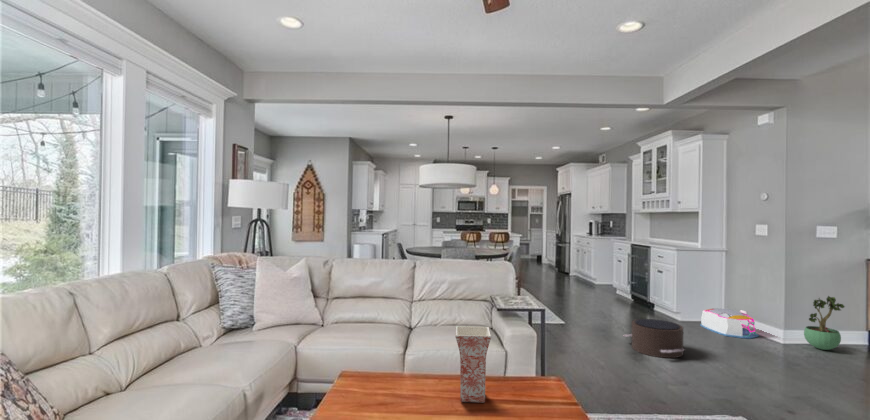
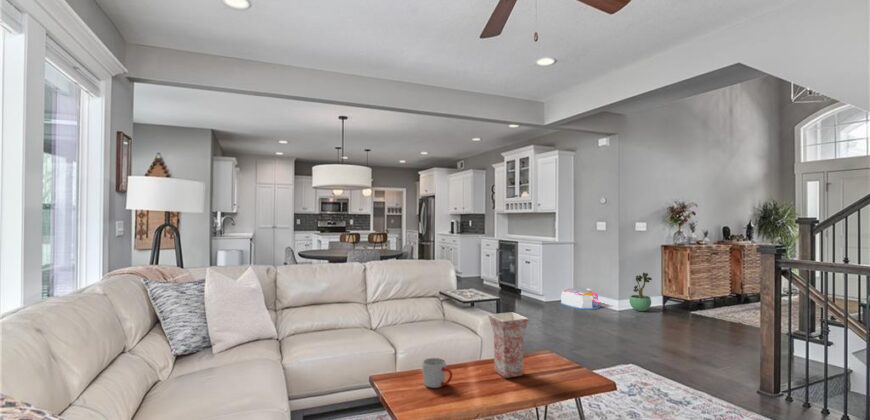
pouf: present [623,319,684,358] -> none [519,301,570,331]
mug: none [369,365,395,397] -> present [422,358,452,388]

